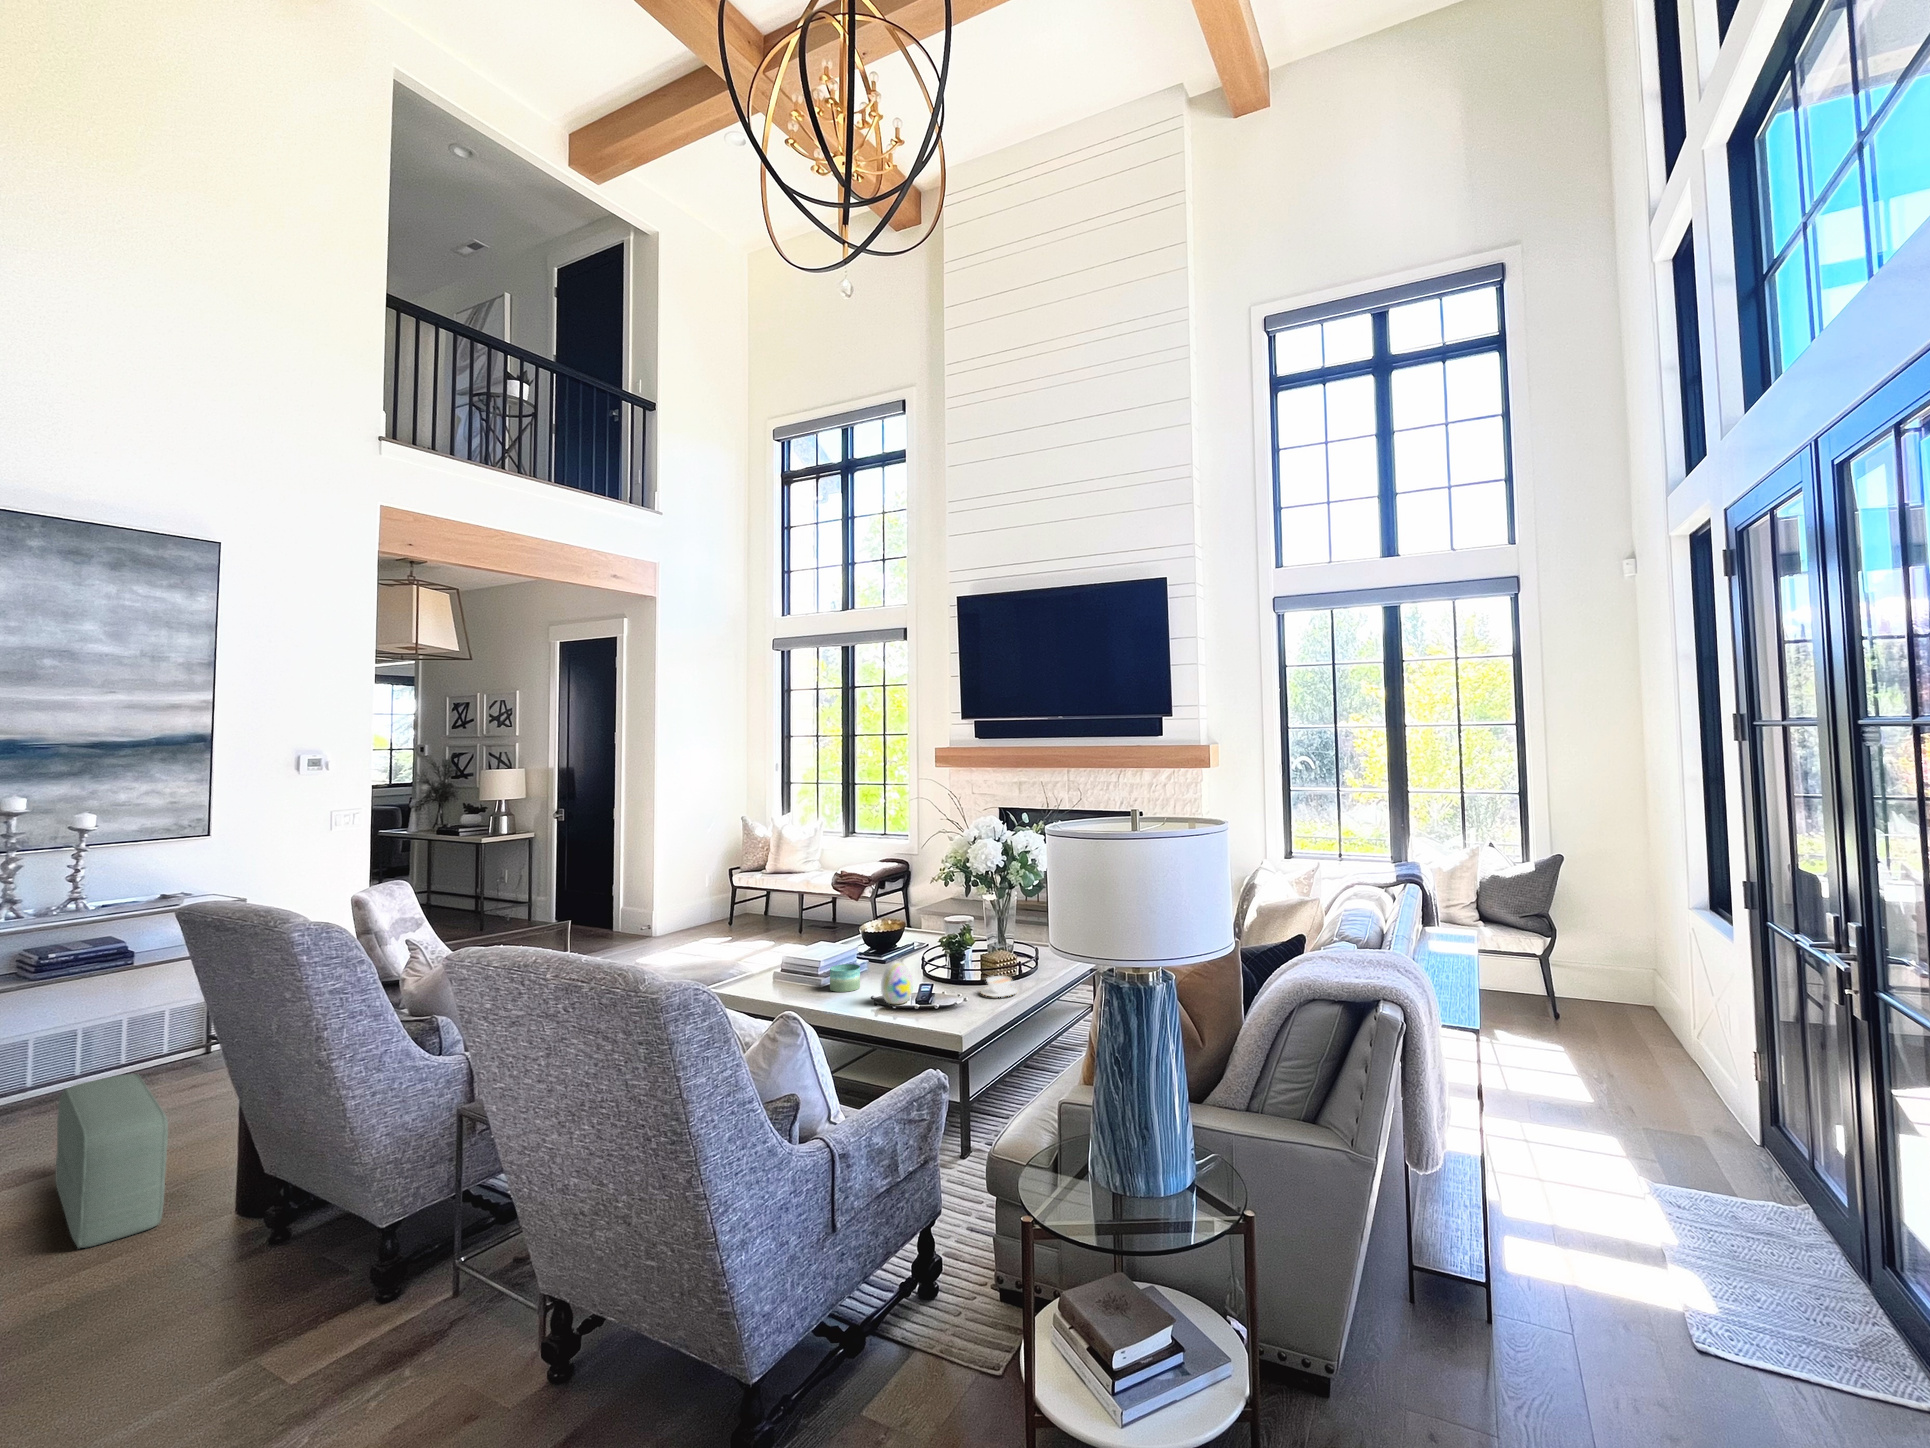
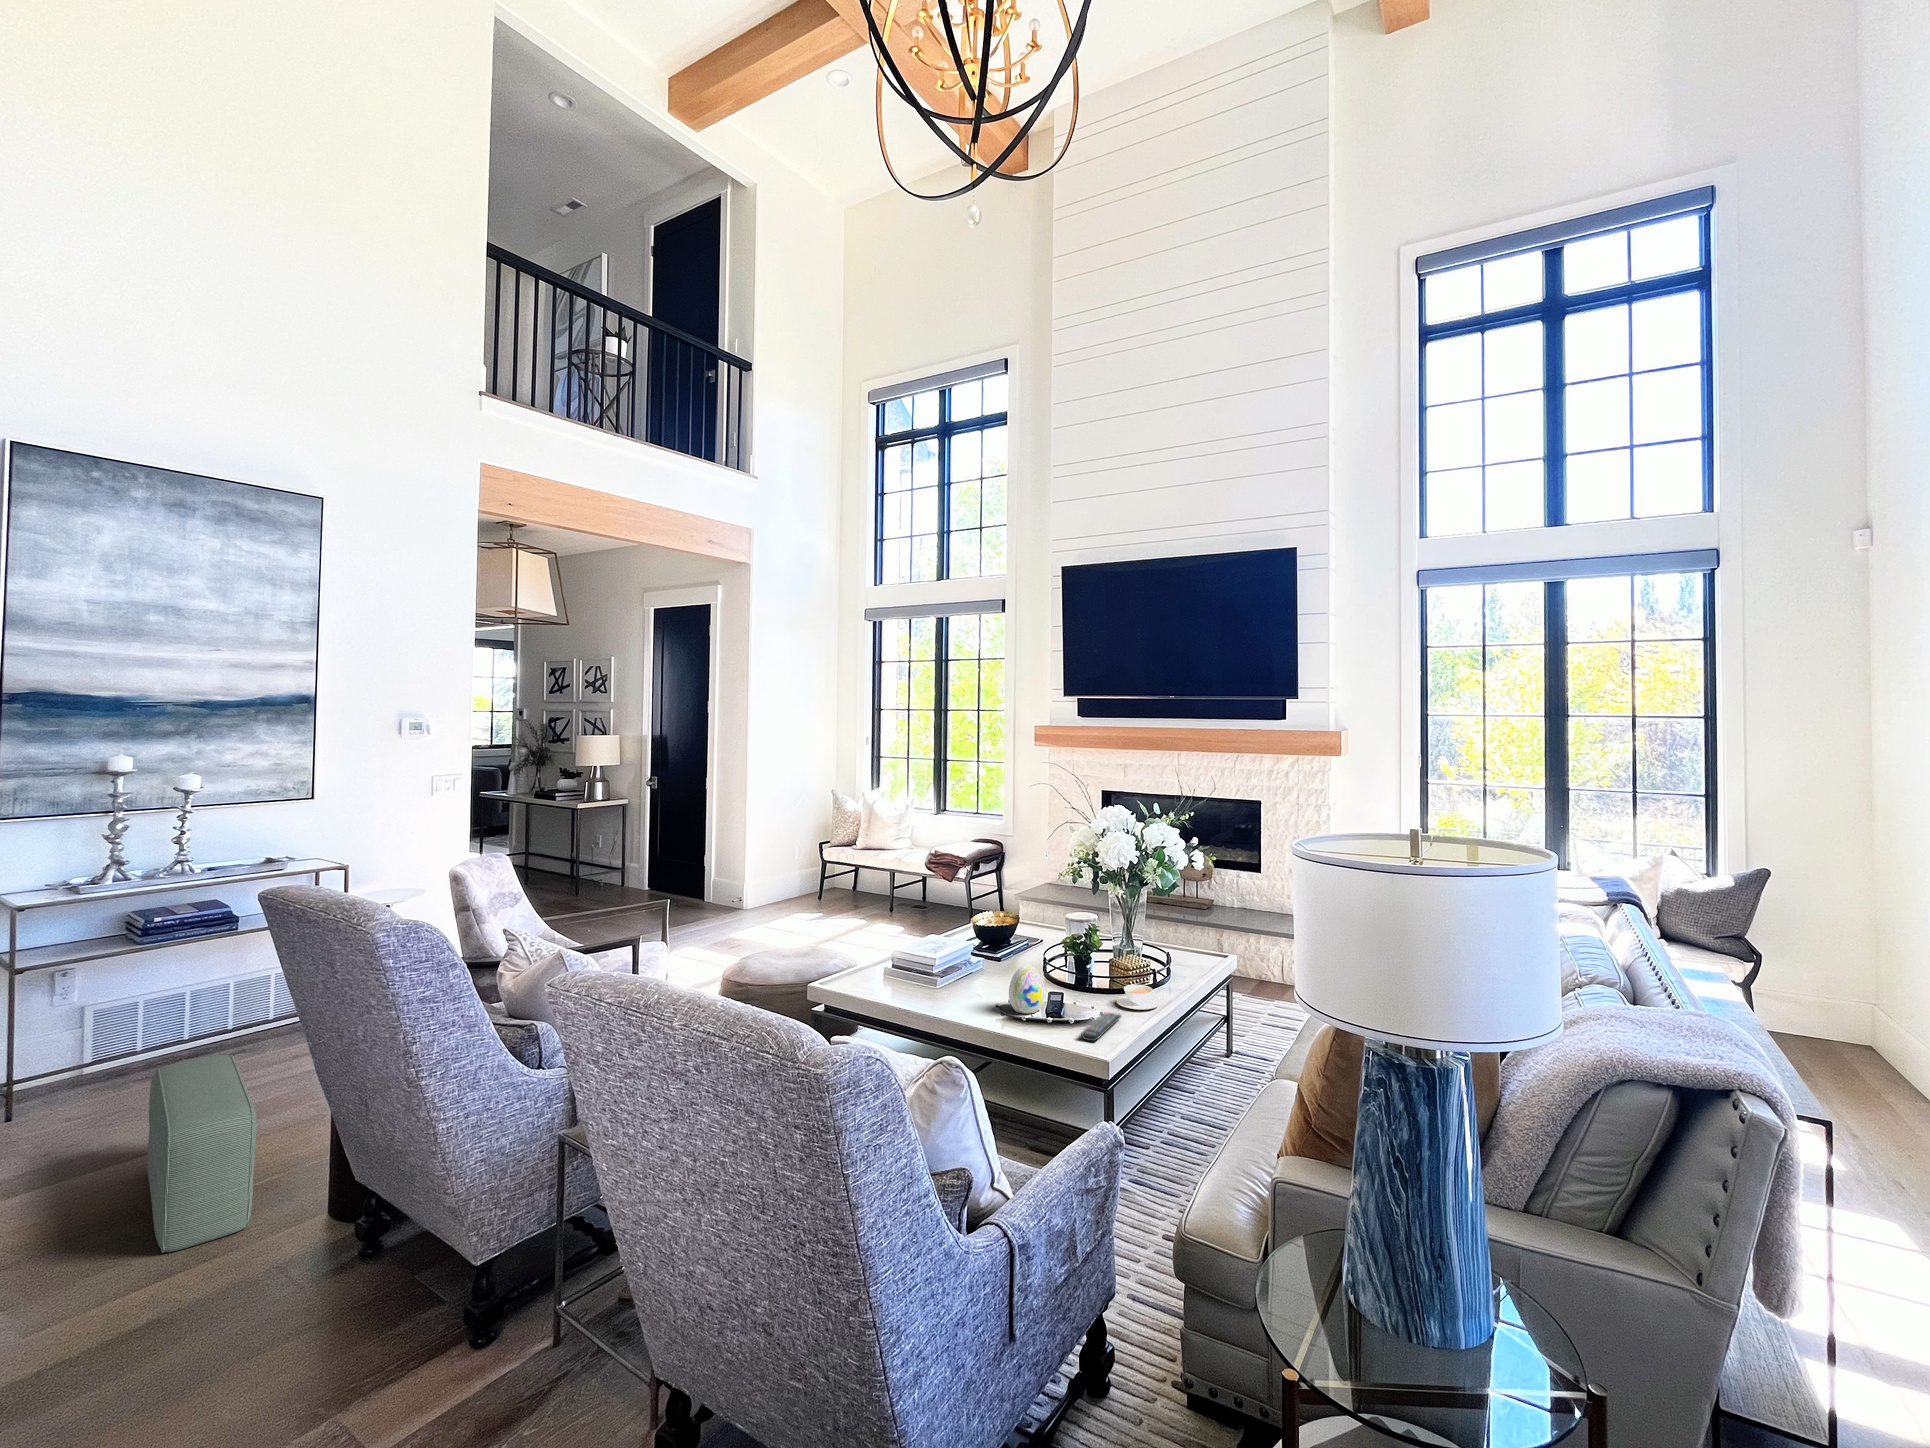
candle: present [830,964,860,992] -> none [949,963,982,994]
remote control: none [940,999,981,1023] -> present [1081,1012,1121,1041]

